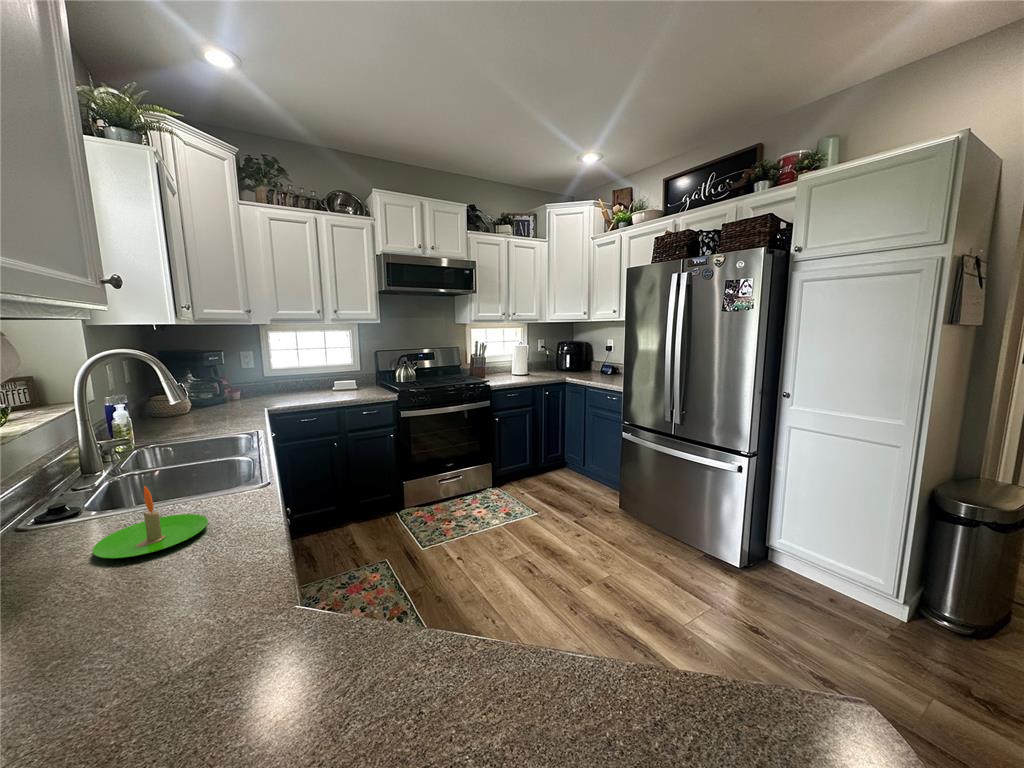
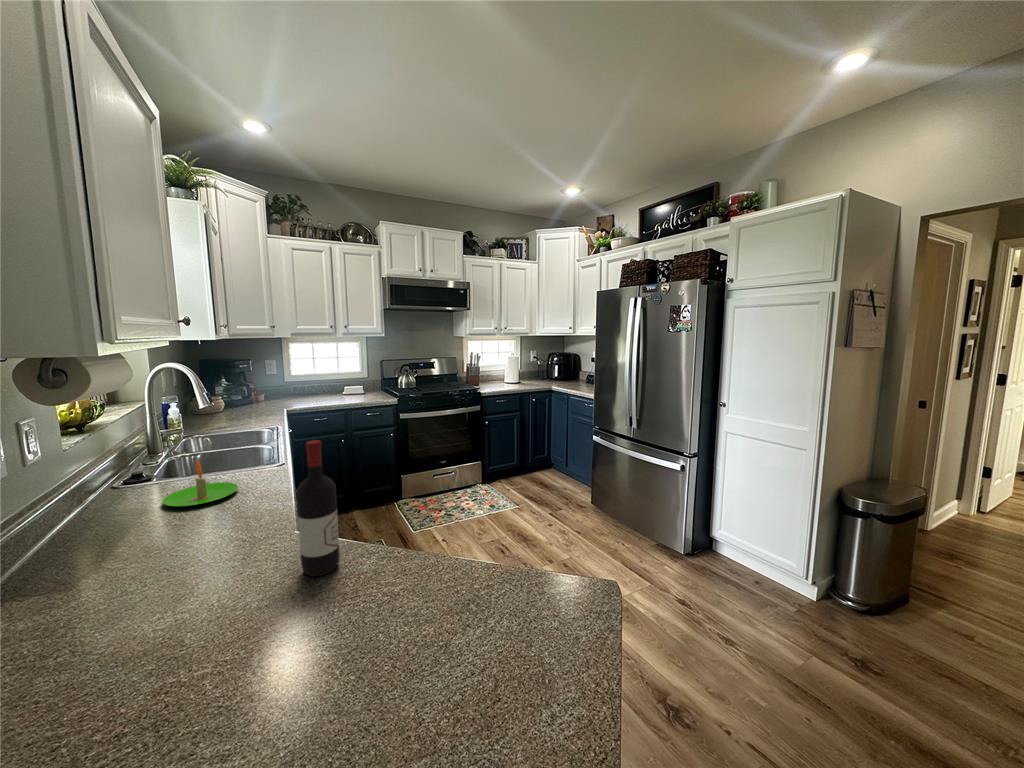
wine bottle: none [310,465,383,701] -> present [296,440,339,576]

